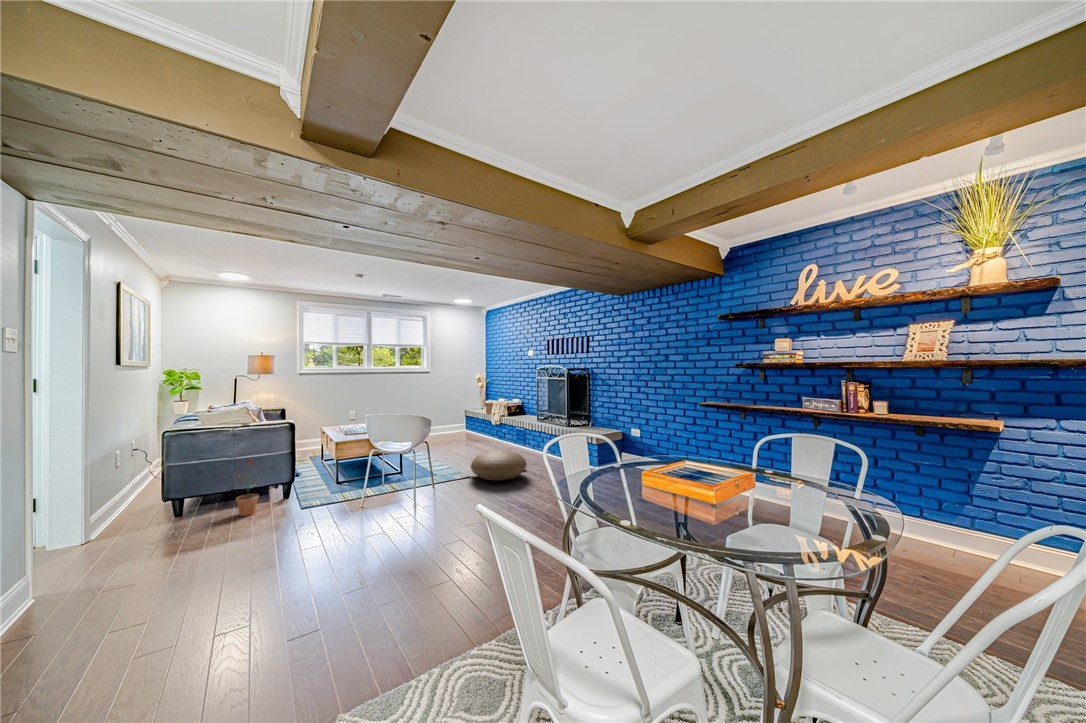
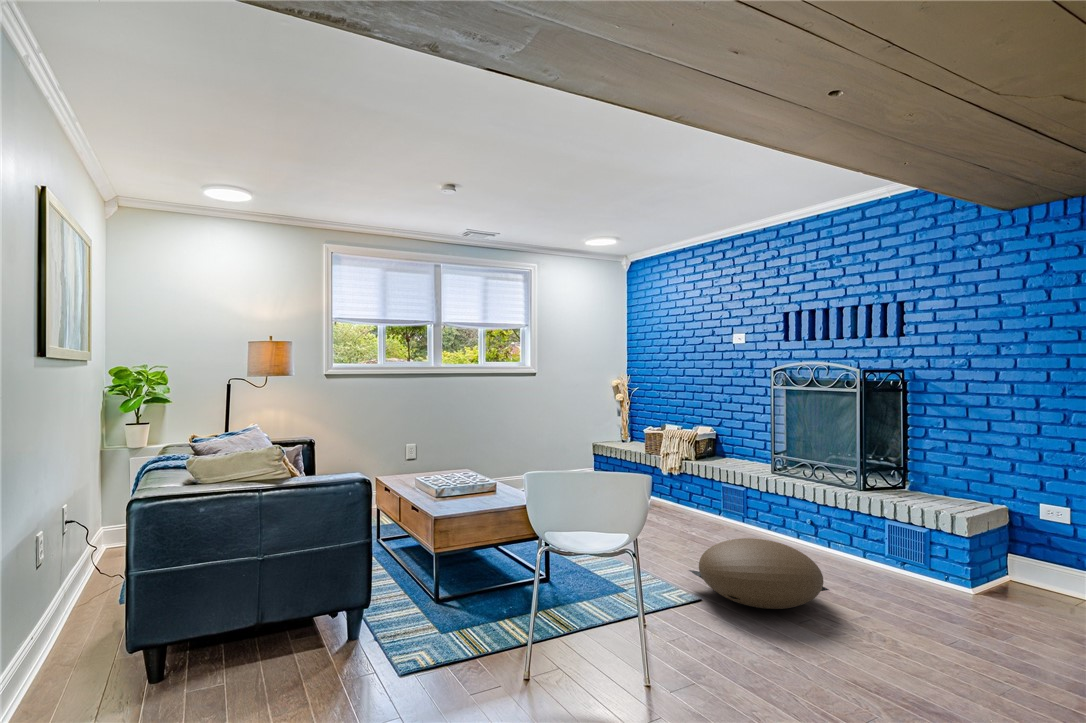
potted plant: present [234,459,258,516] -> none [265,560,318,689]

